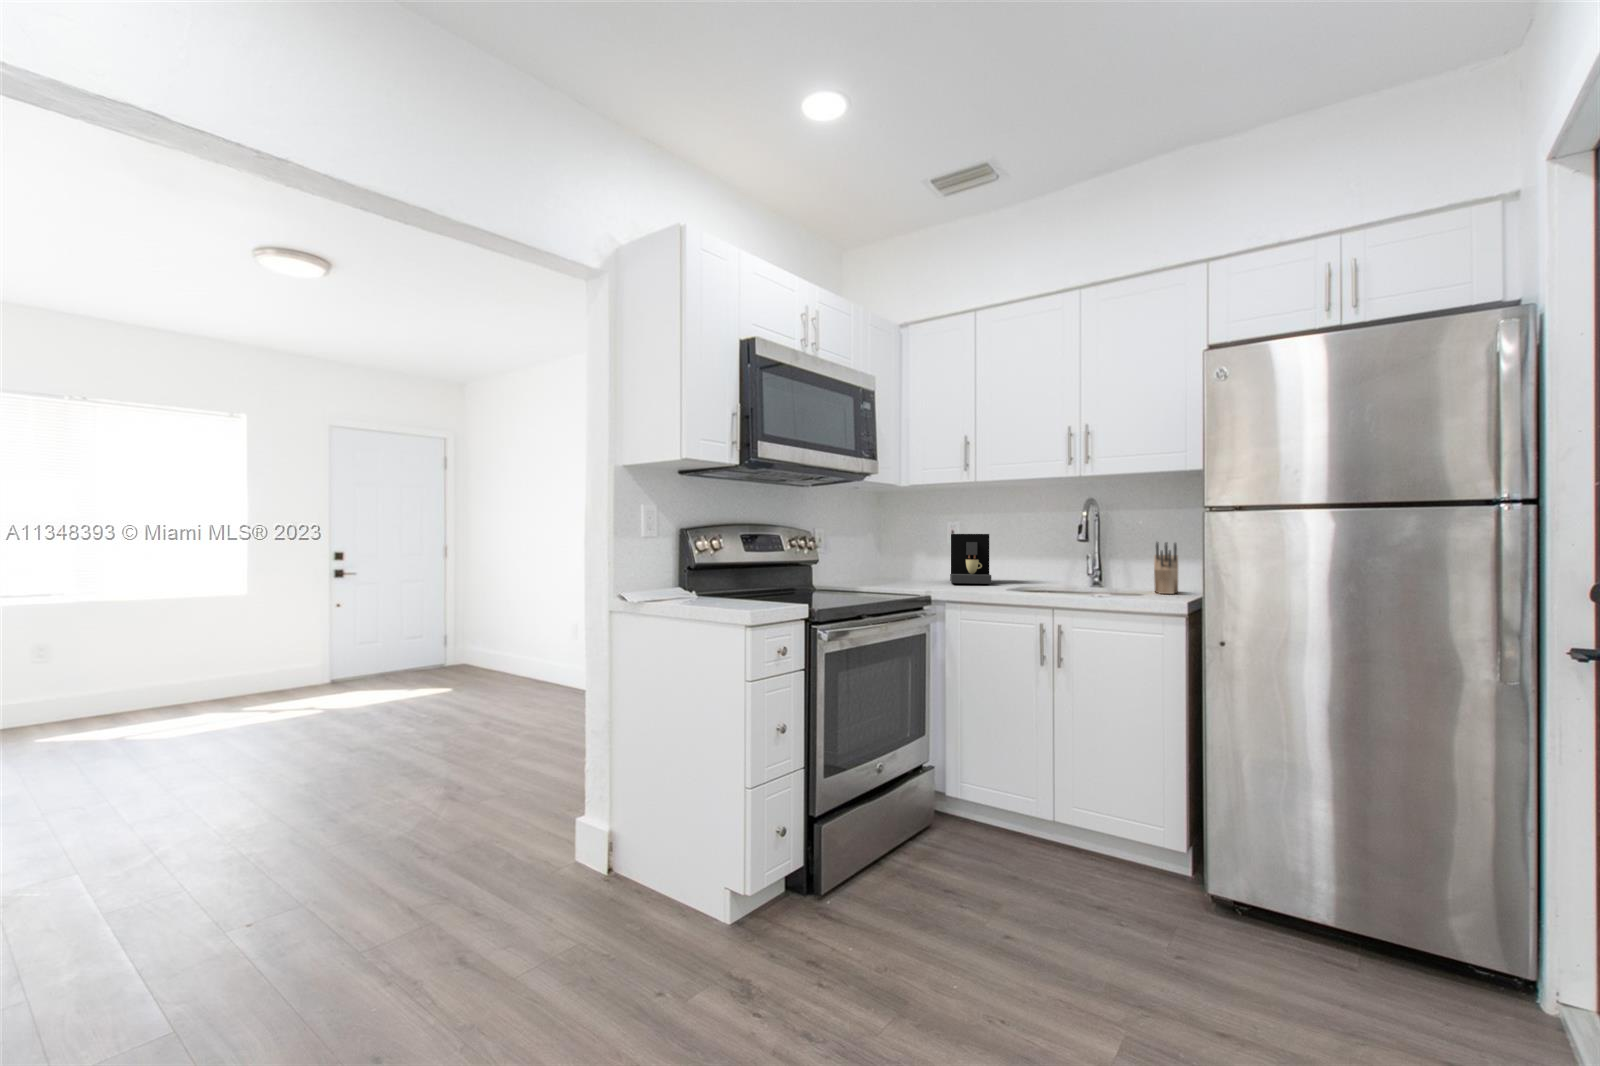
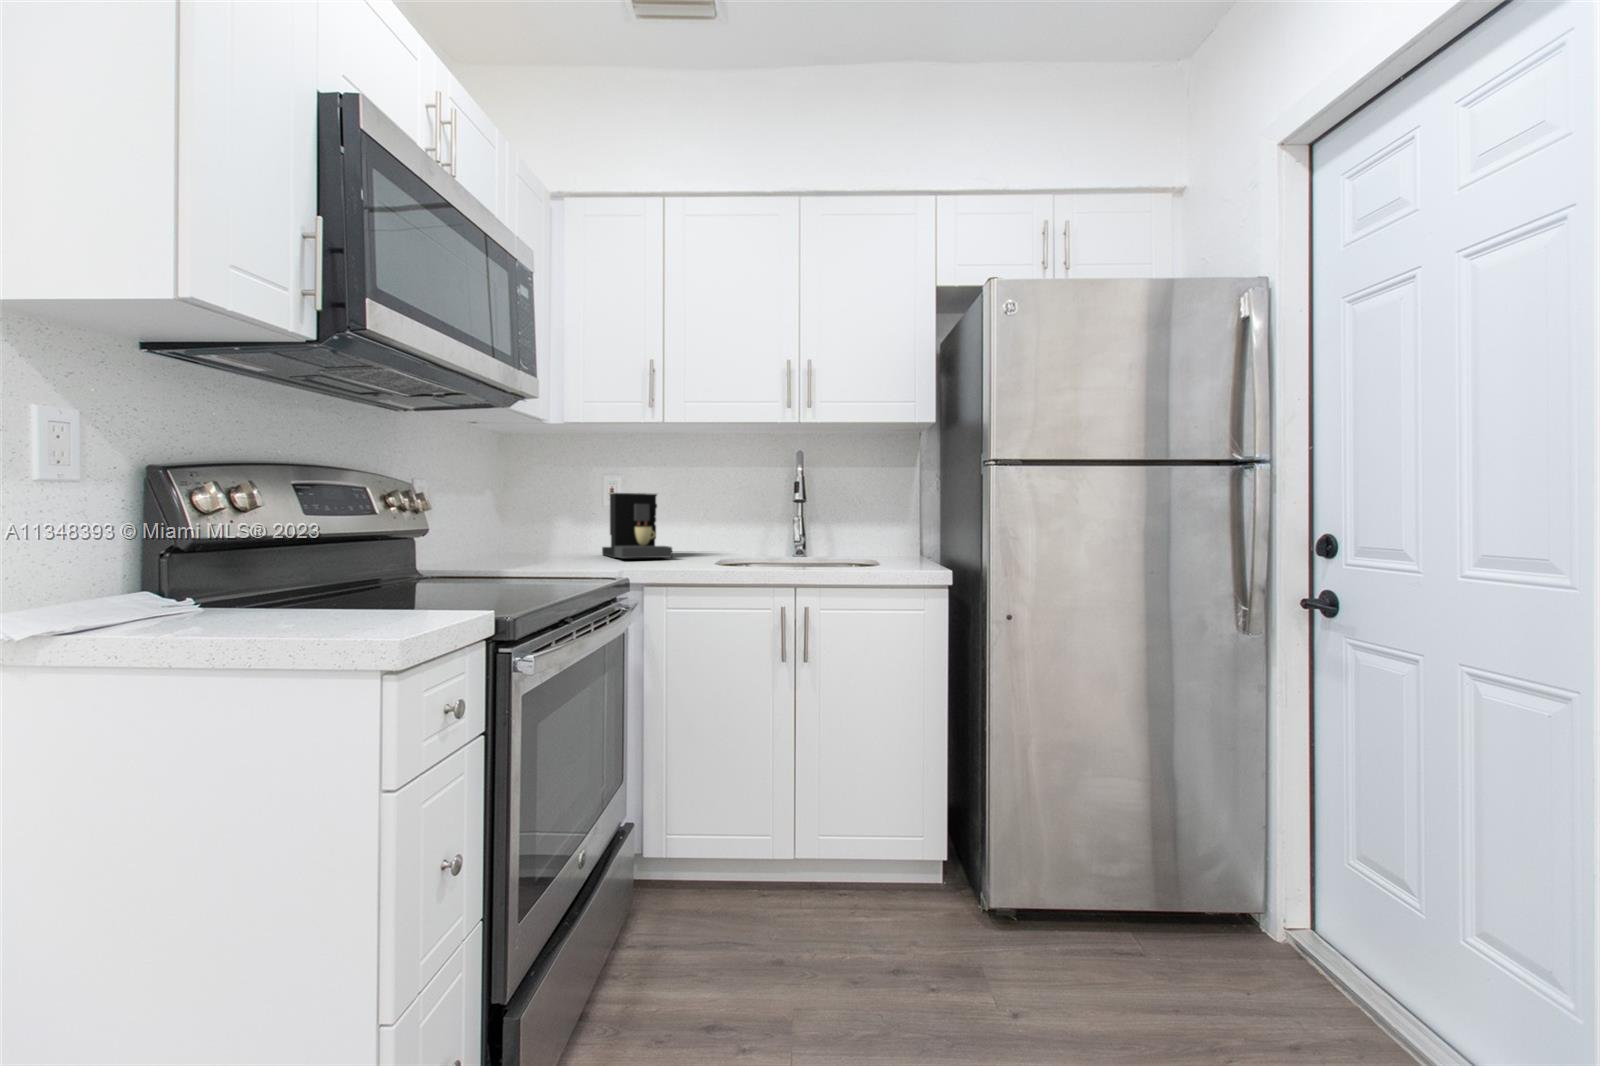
knife block: present [1154,542,1178,594] -> none [861,504,901,563]

